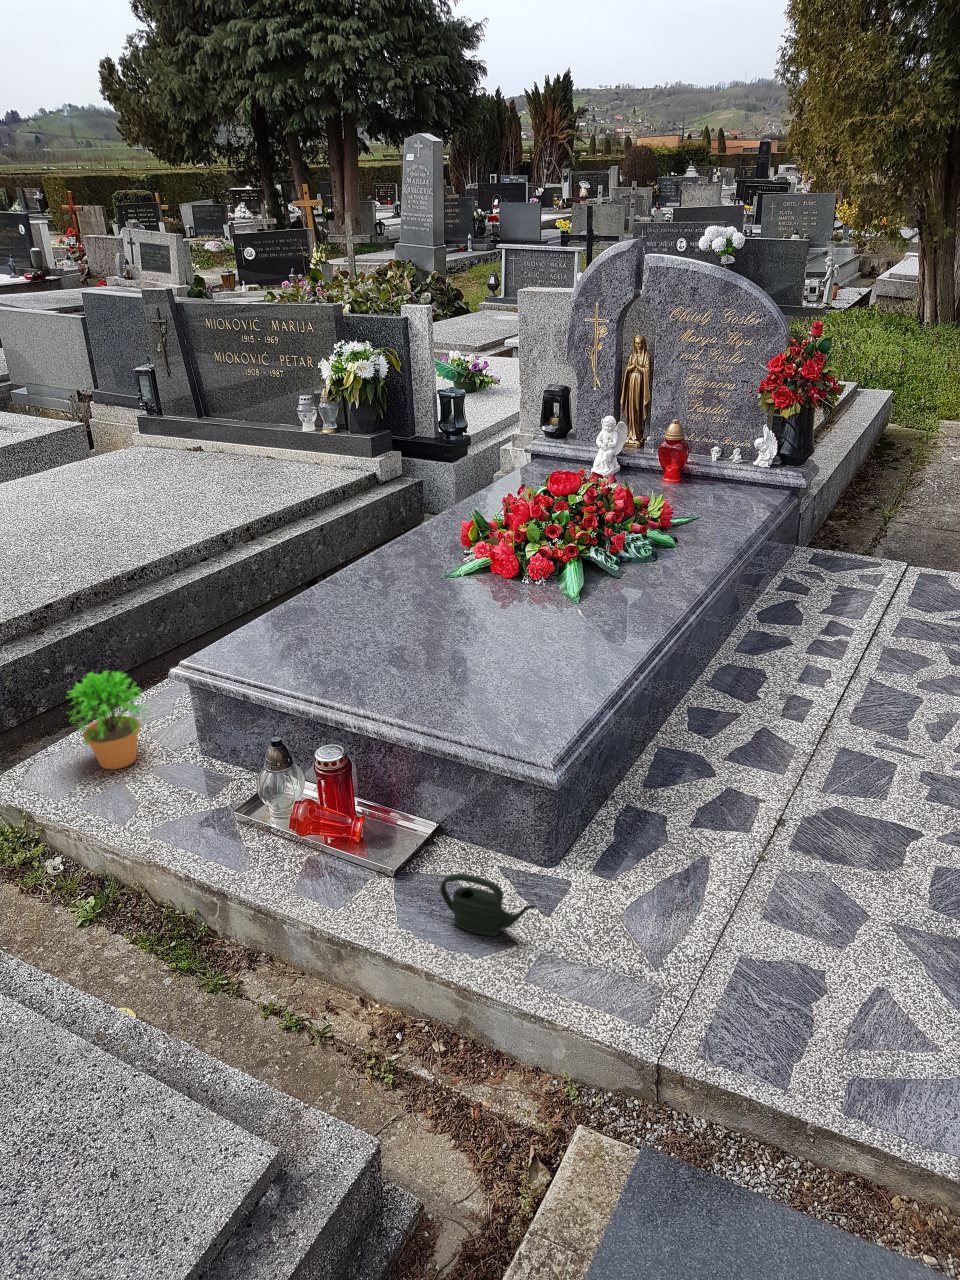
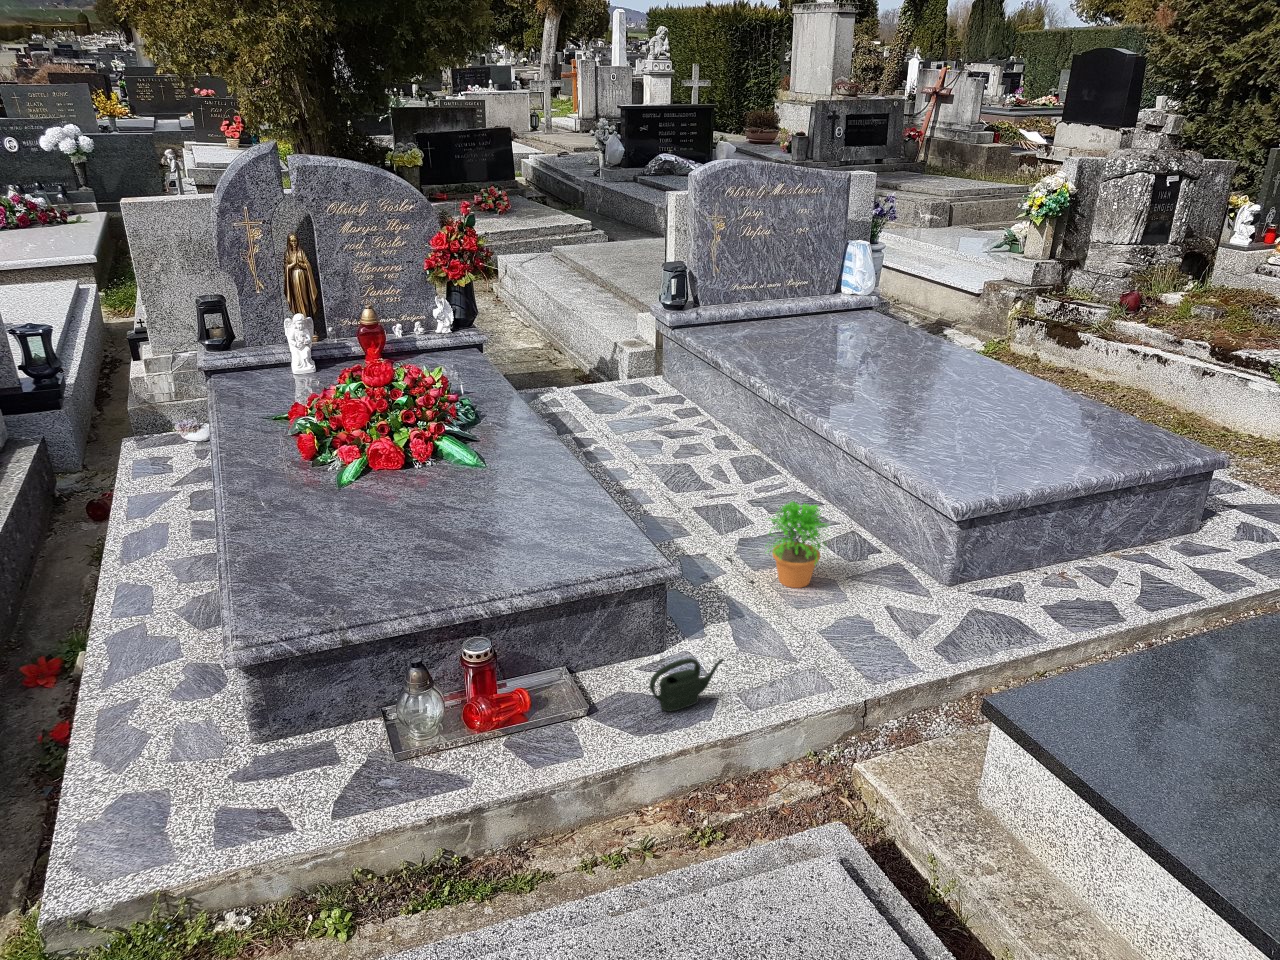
potted plant: present [68,671,148,769] -> present [768,502,827,588]

